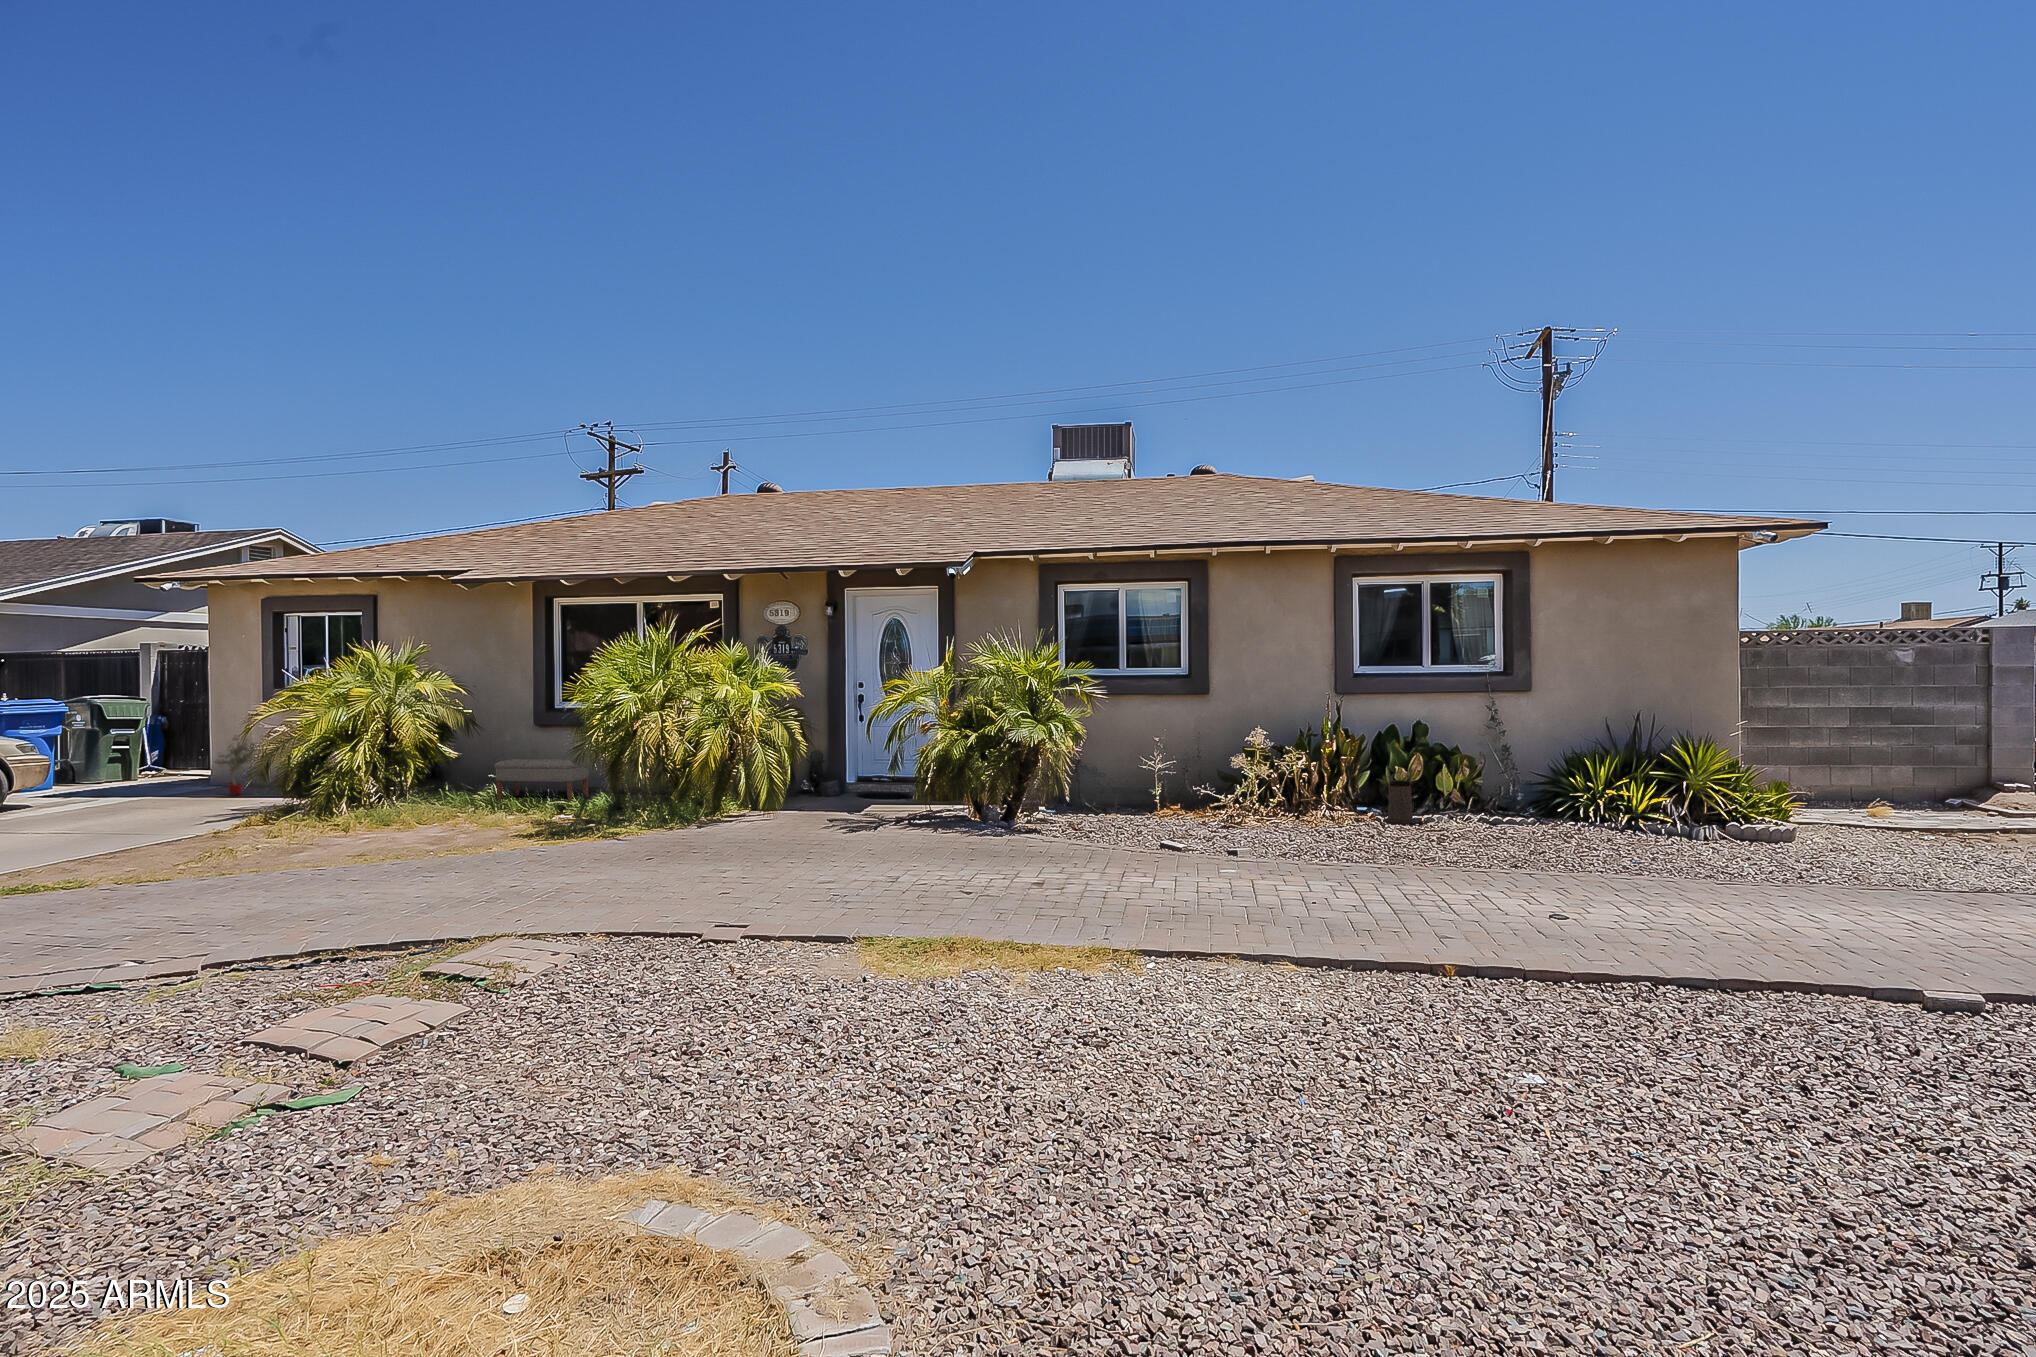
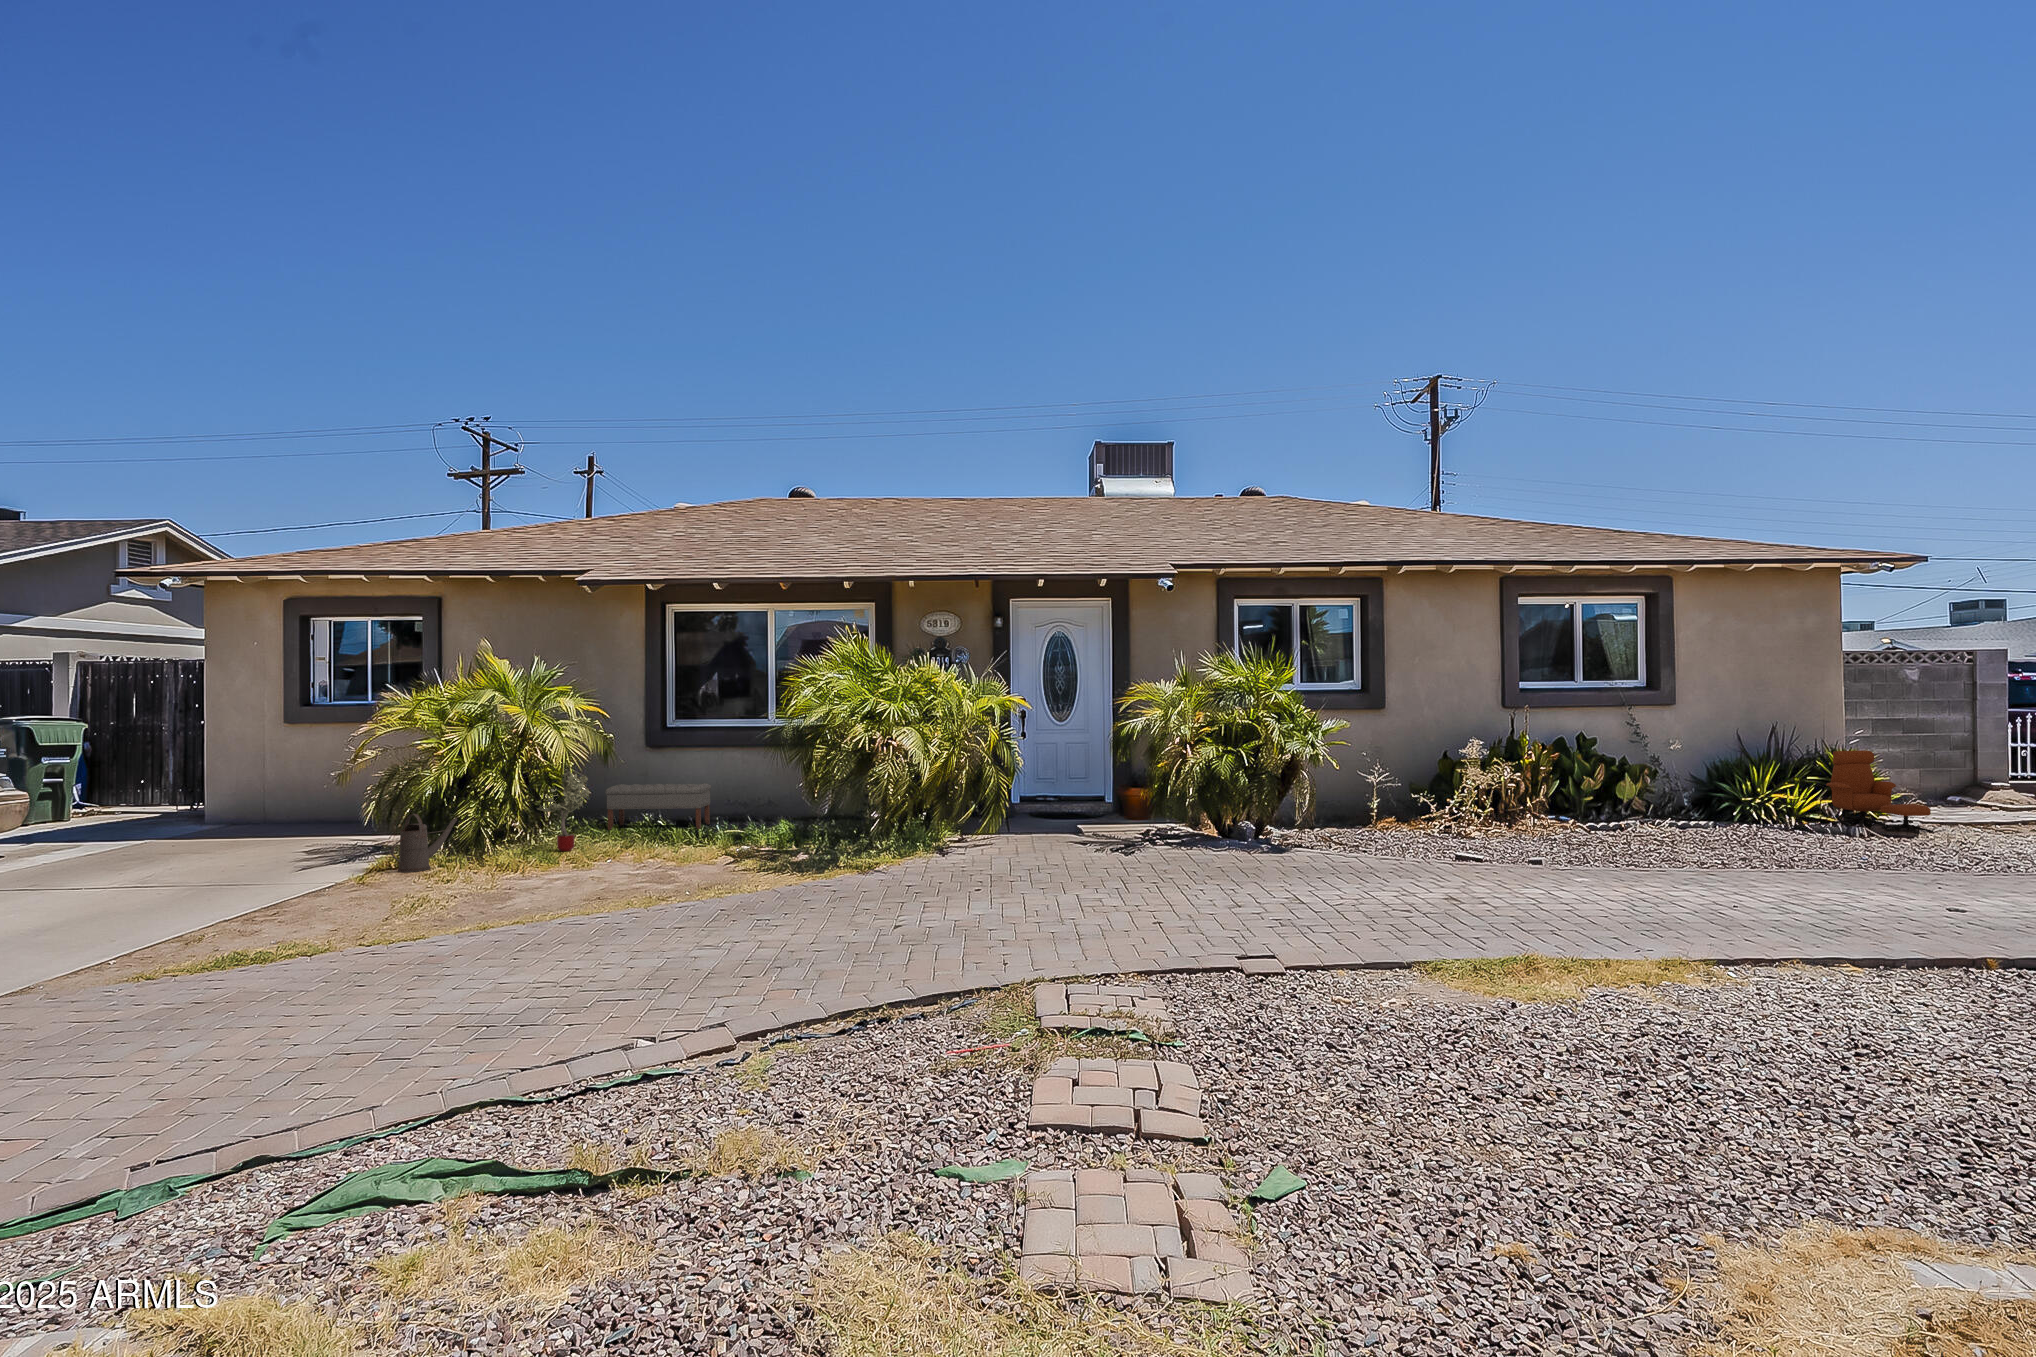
potted tree: present [215,736,257,795] -> present [537,769,590,851]
lounge chair: none [1661,743,1756,835] -> present [1826,750,1933,834]
watering can: present [1387,772,1414,823] -> present [391,814,457,872]

